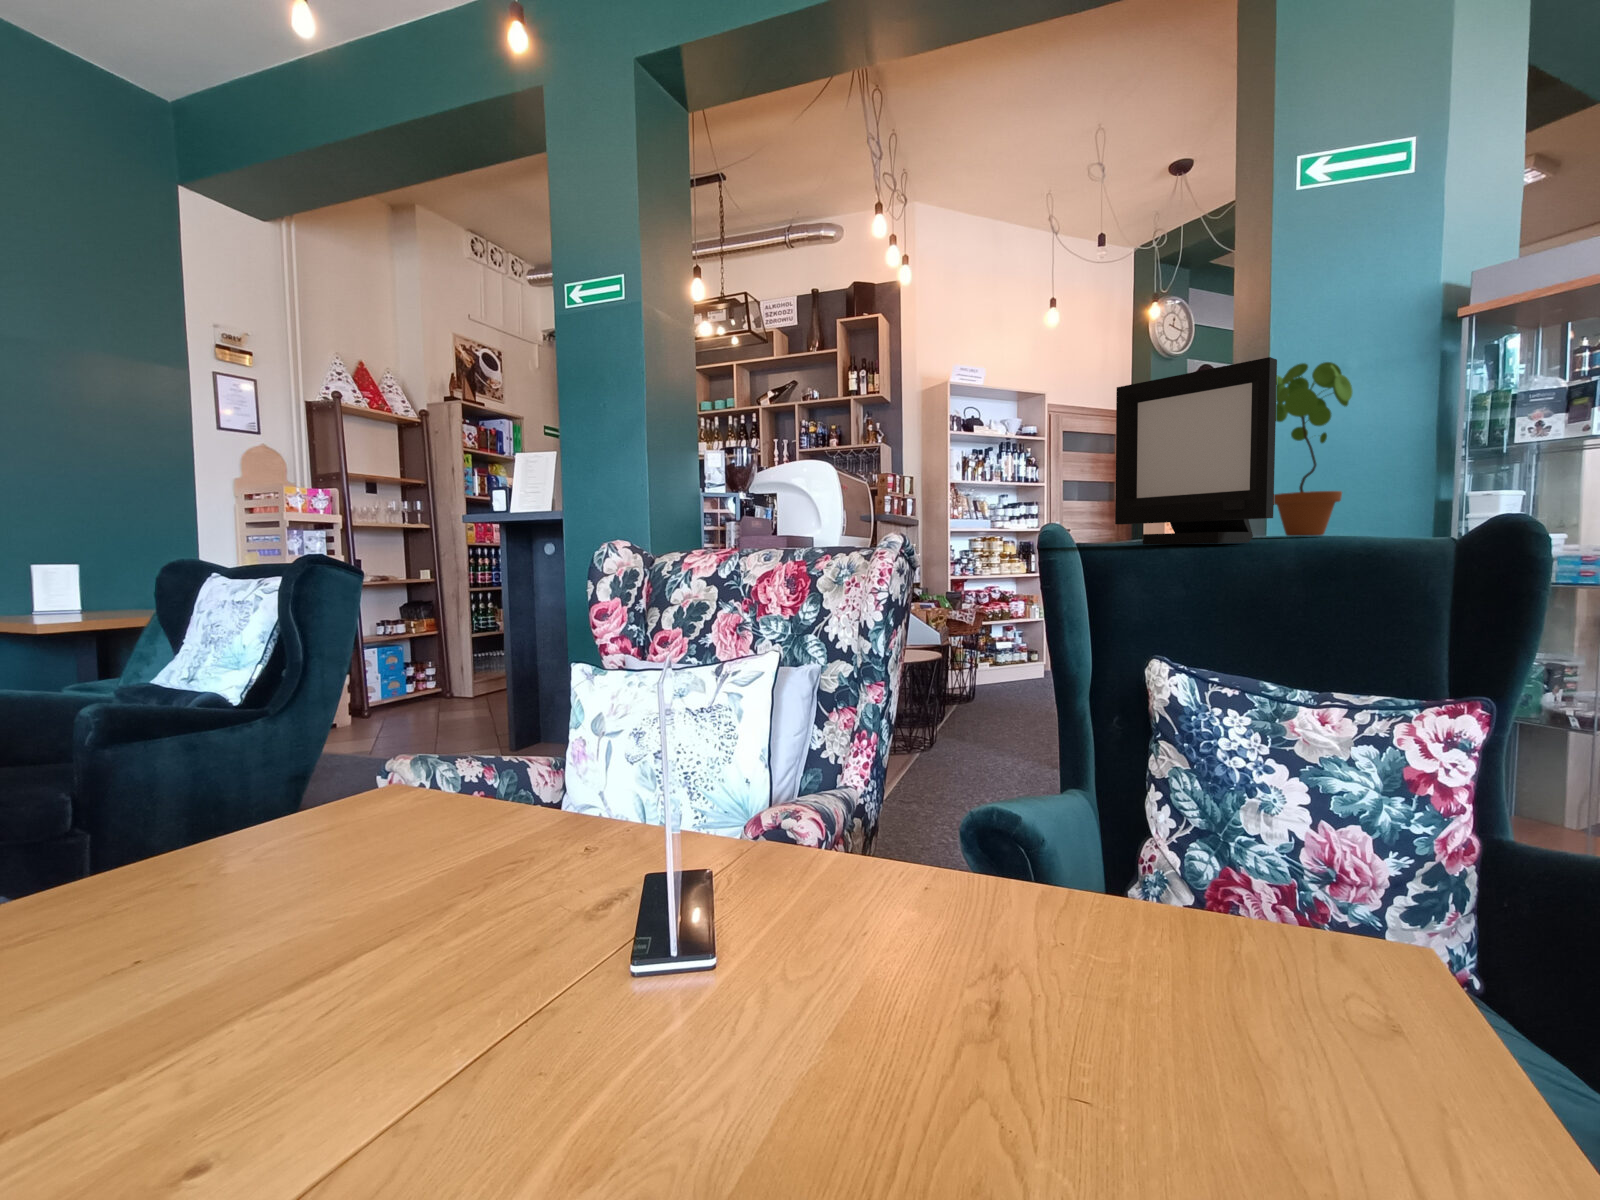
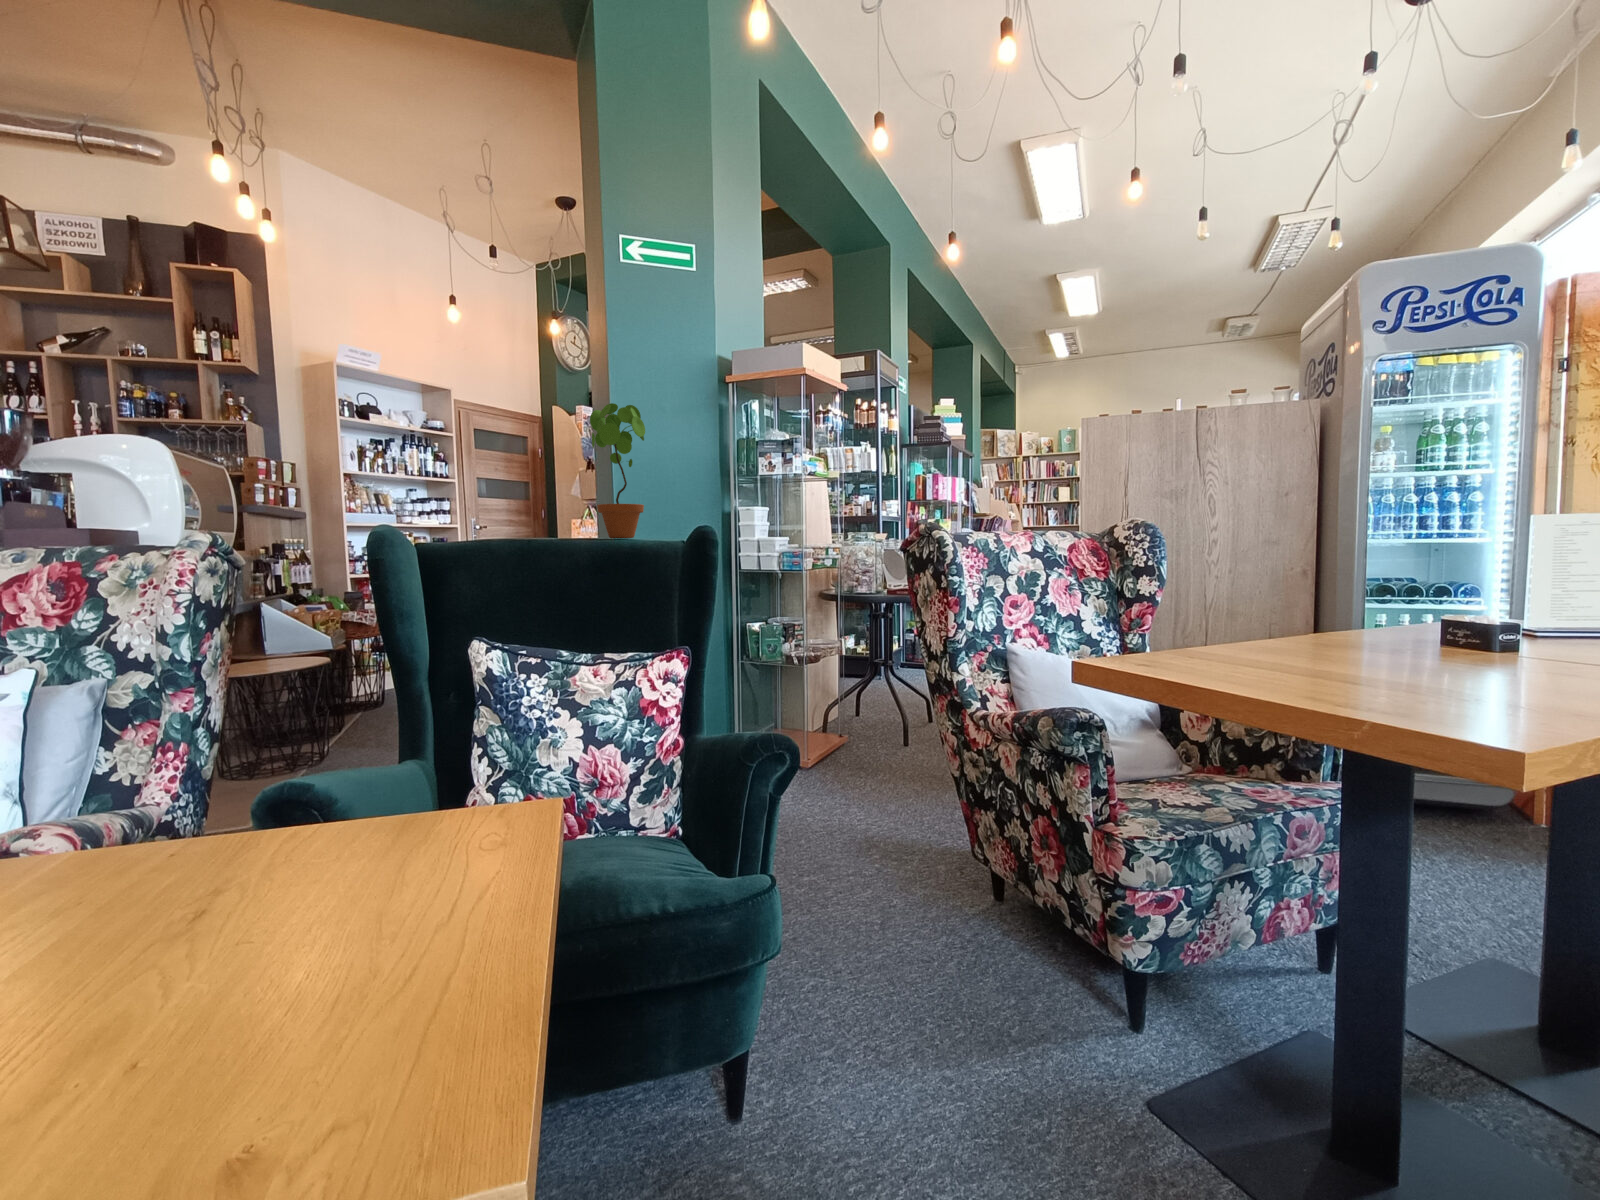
picture frame: present [1115,357,1277,545] -> none [445,398,568,543]

